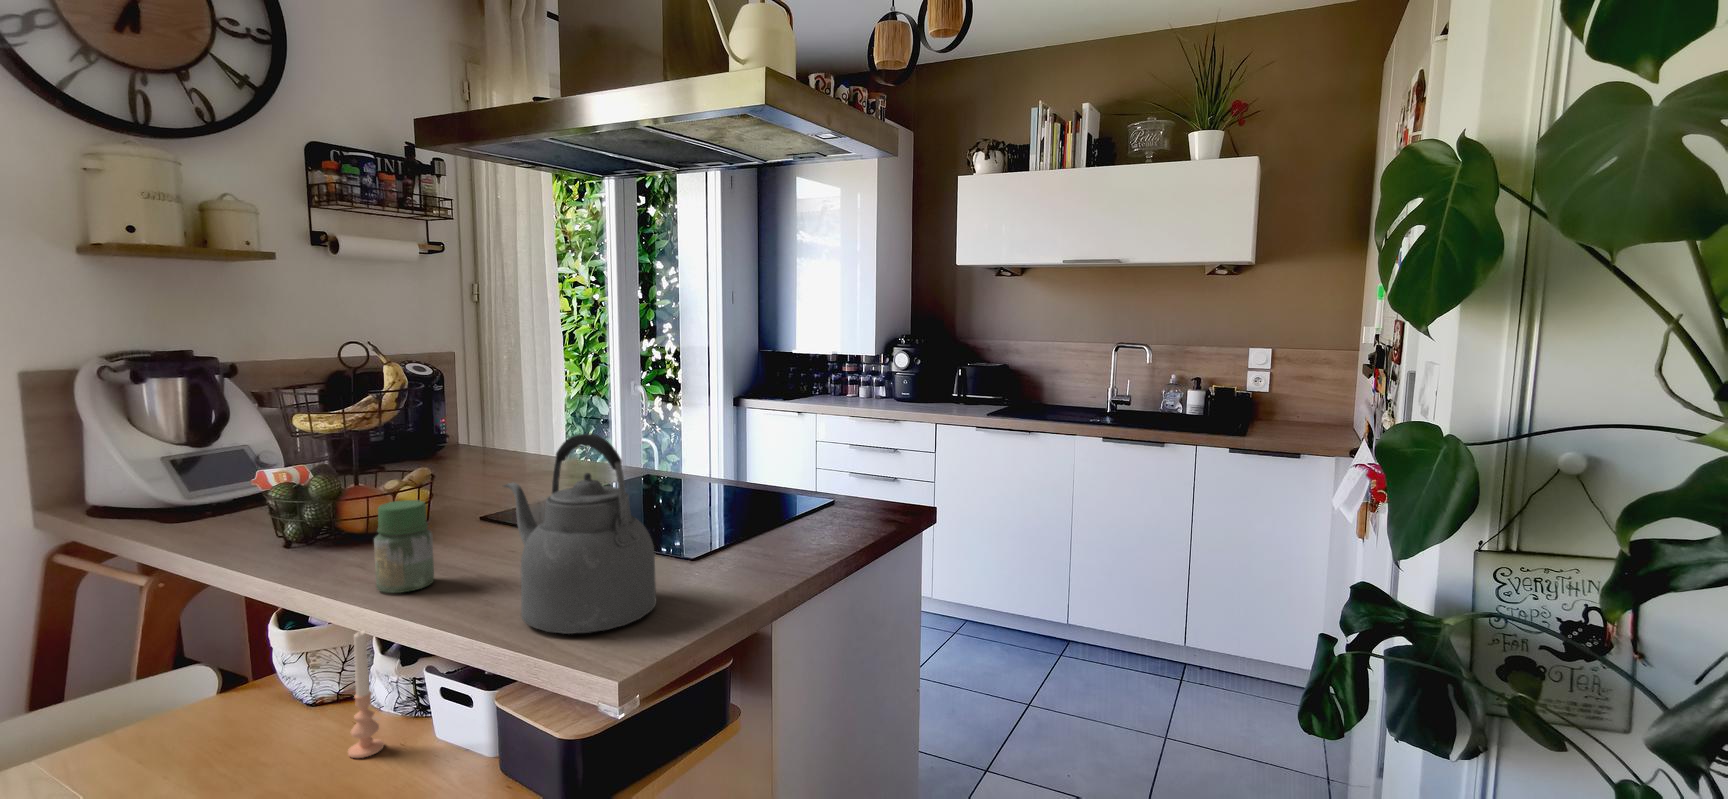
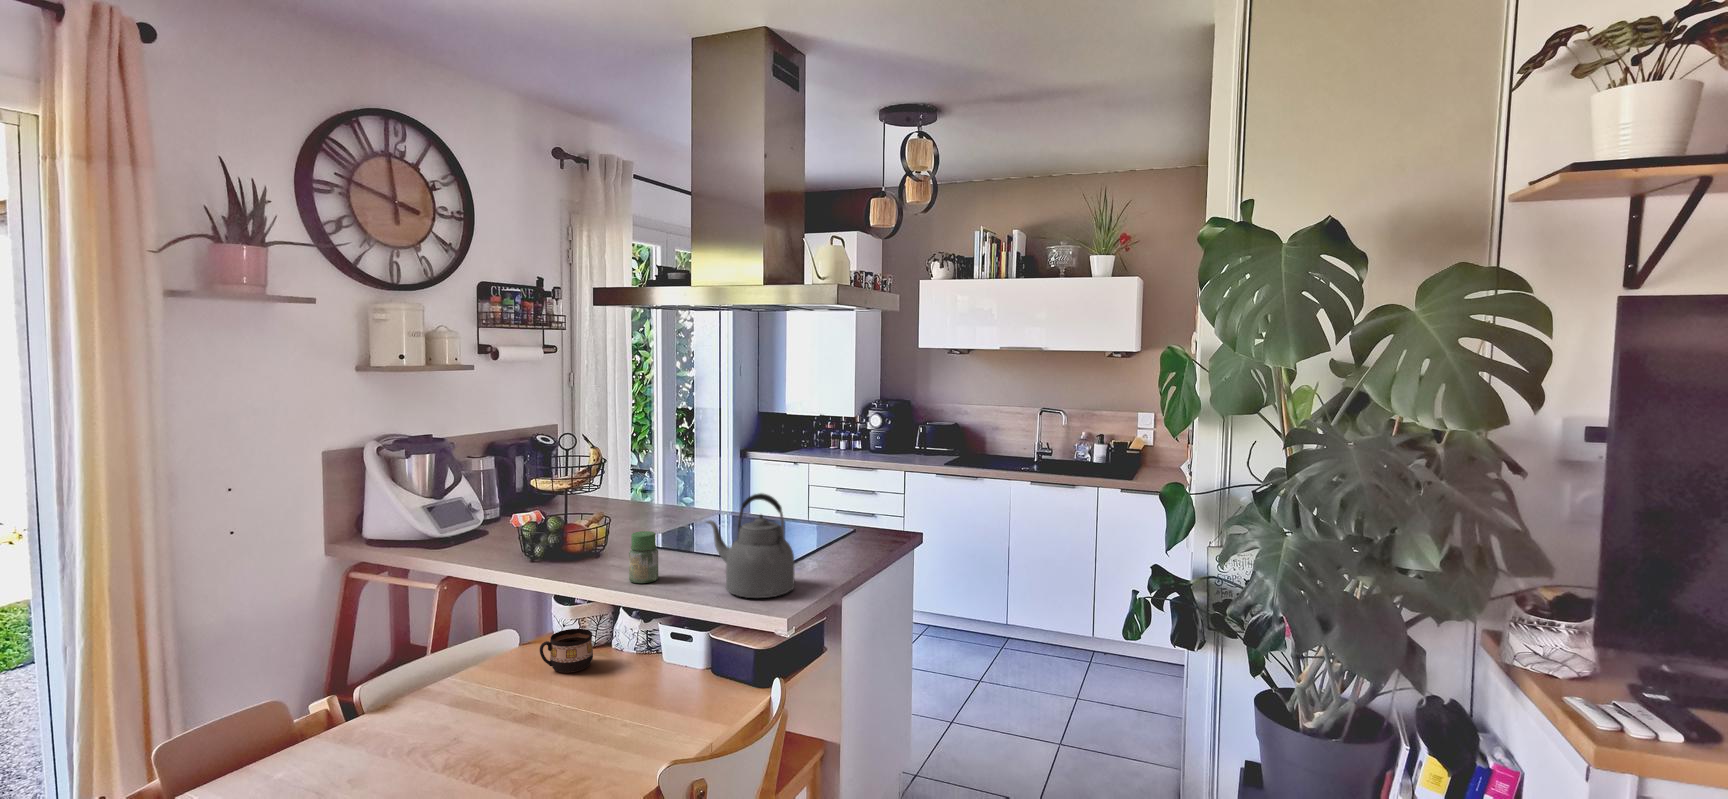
candle: present [348,631,384,758] -> none [627,602,644,672]
cup: none [182,671,300,757] -> present [540,629,593,672]

